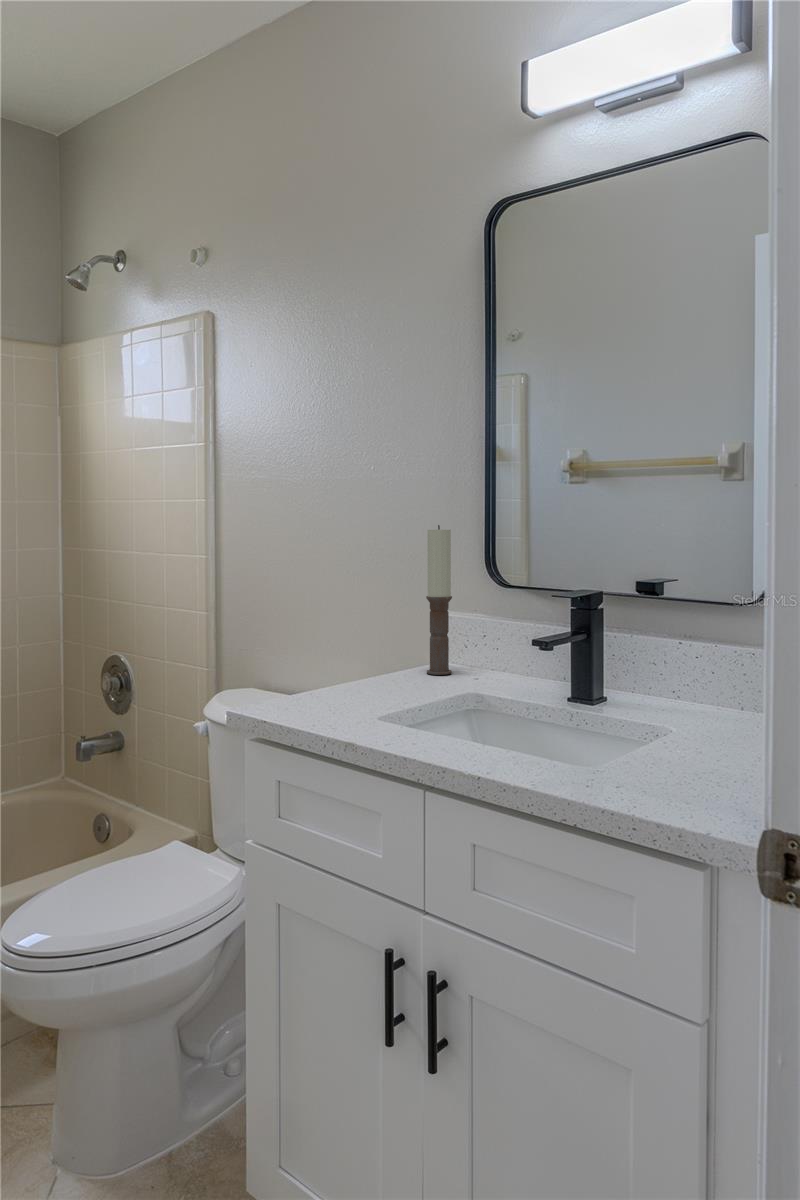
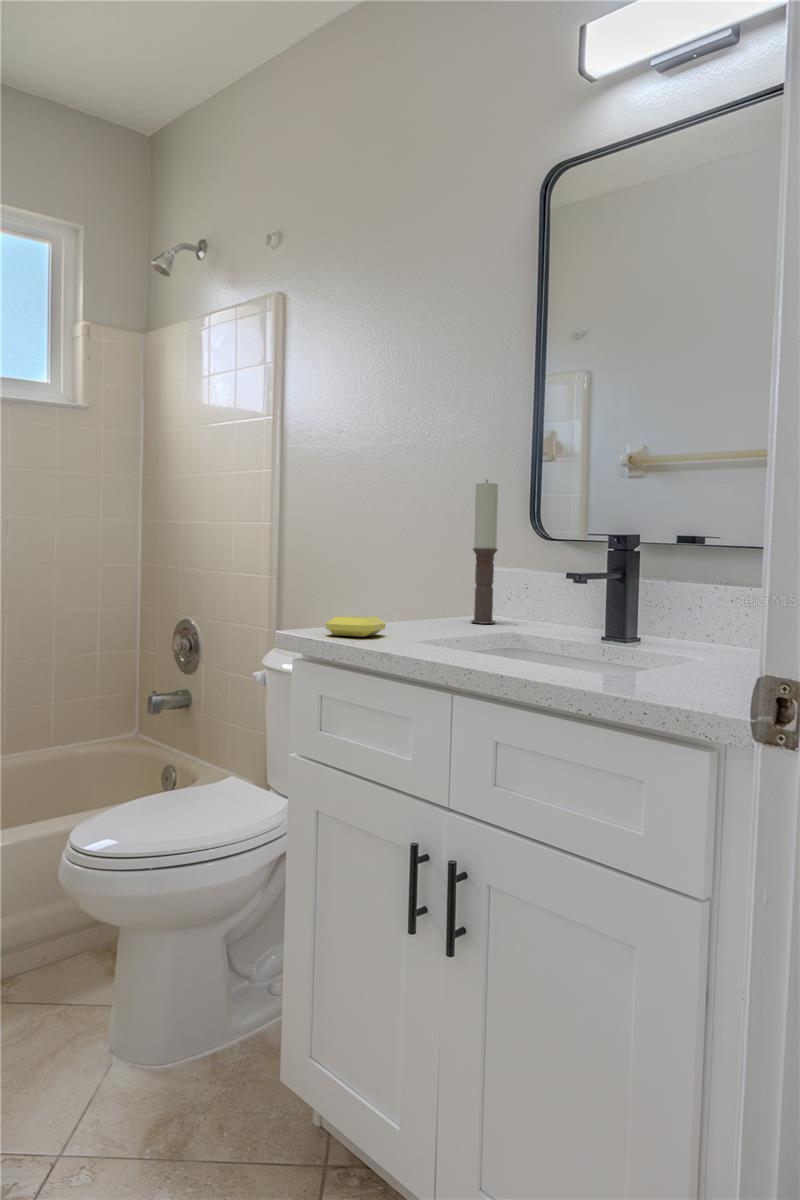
soap bar: none [281,684,344,710] -> present [325,615,385,637]

